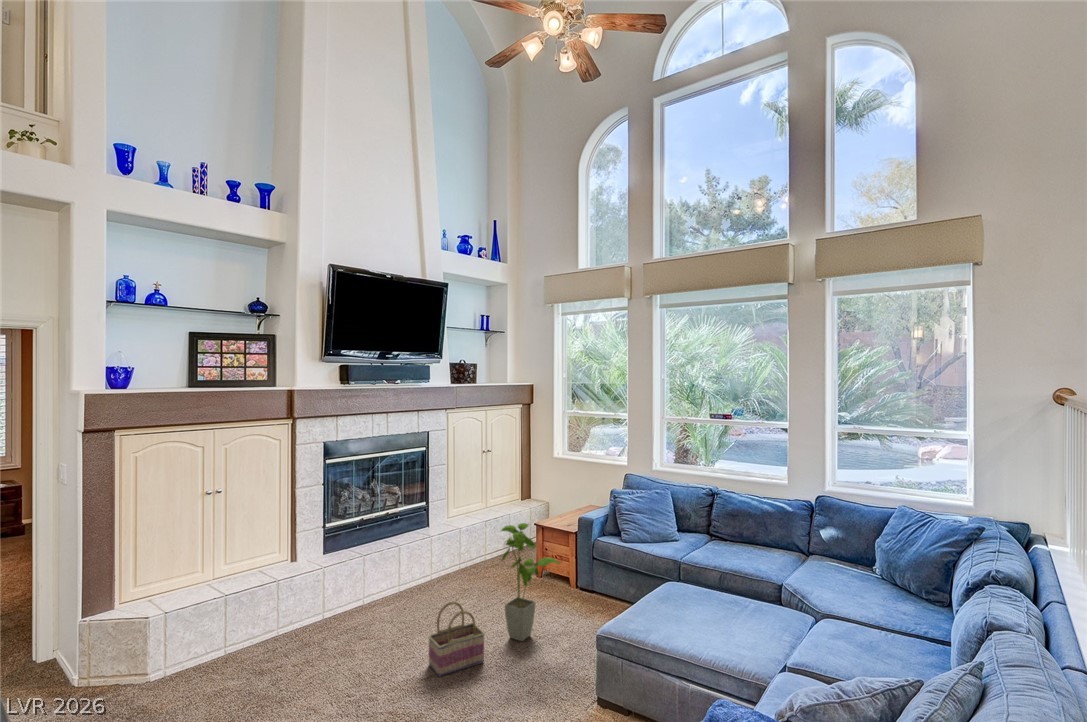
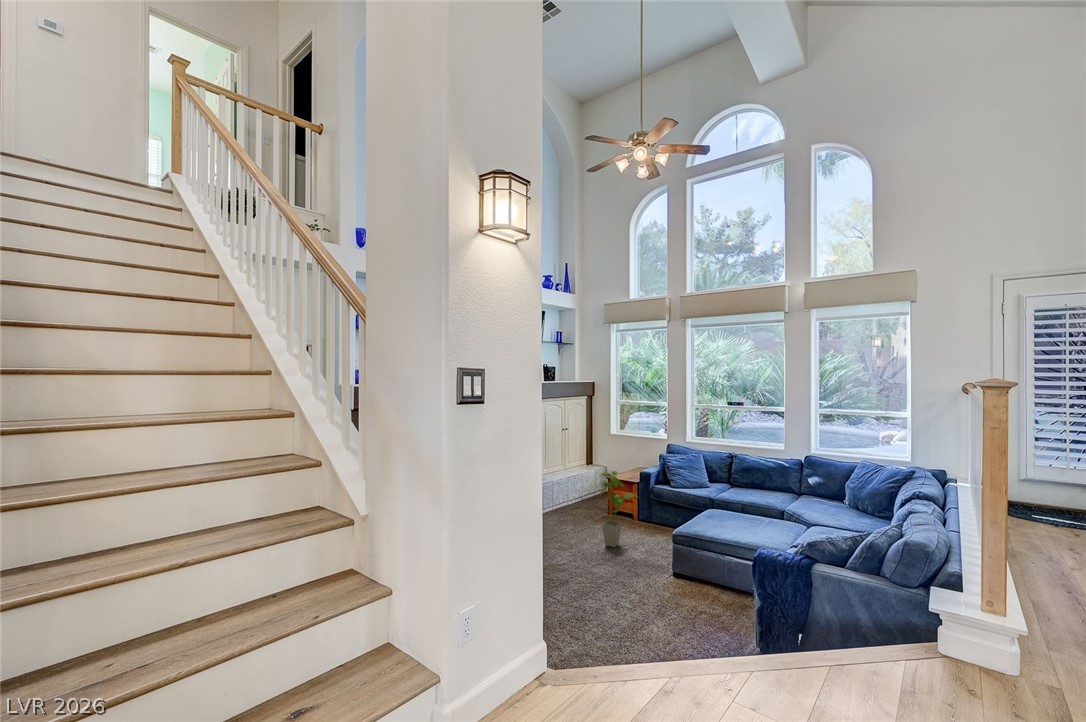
basket: present [428,602,485,676] -> none [560,519,595,564]

